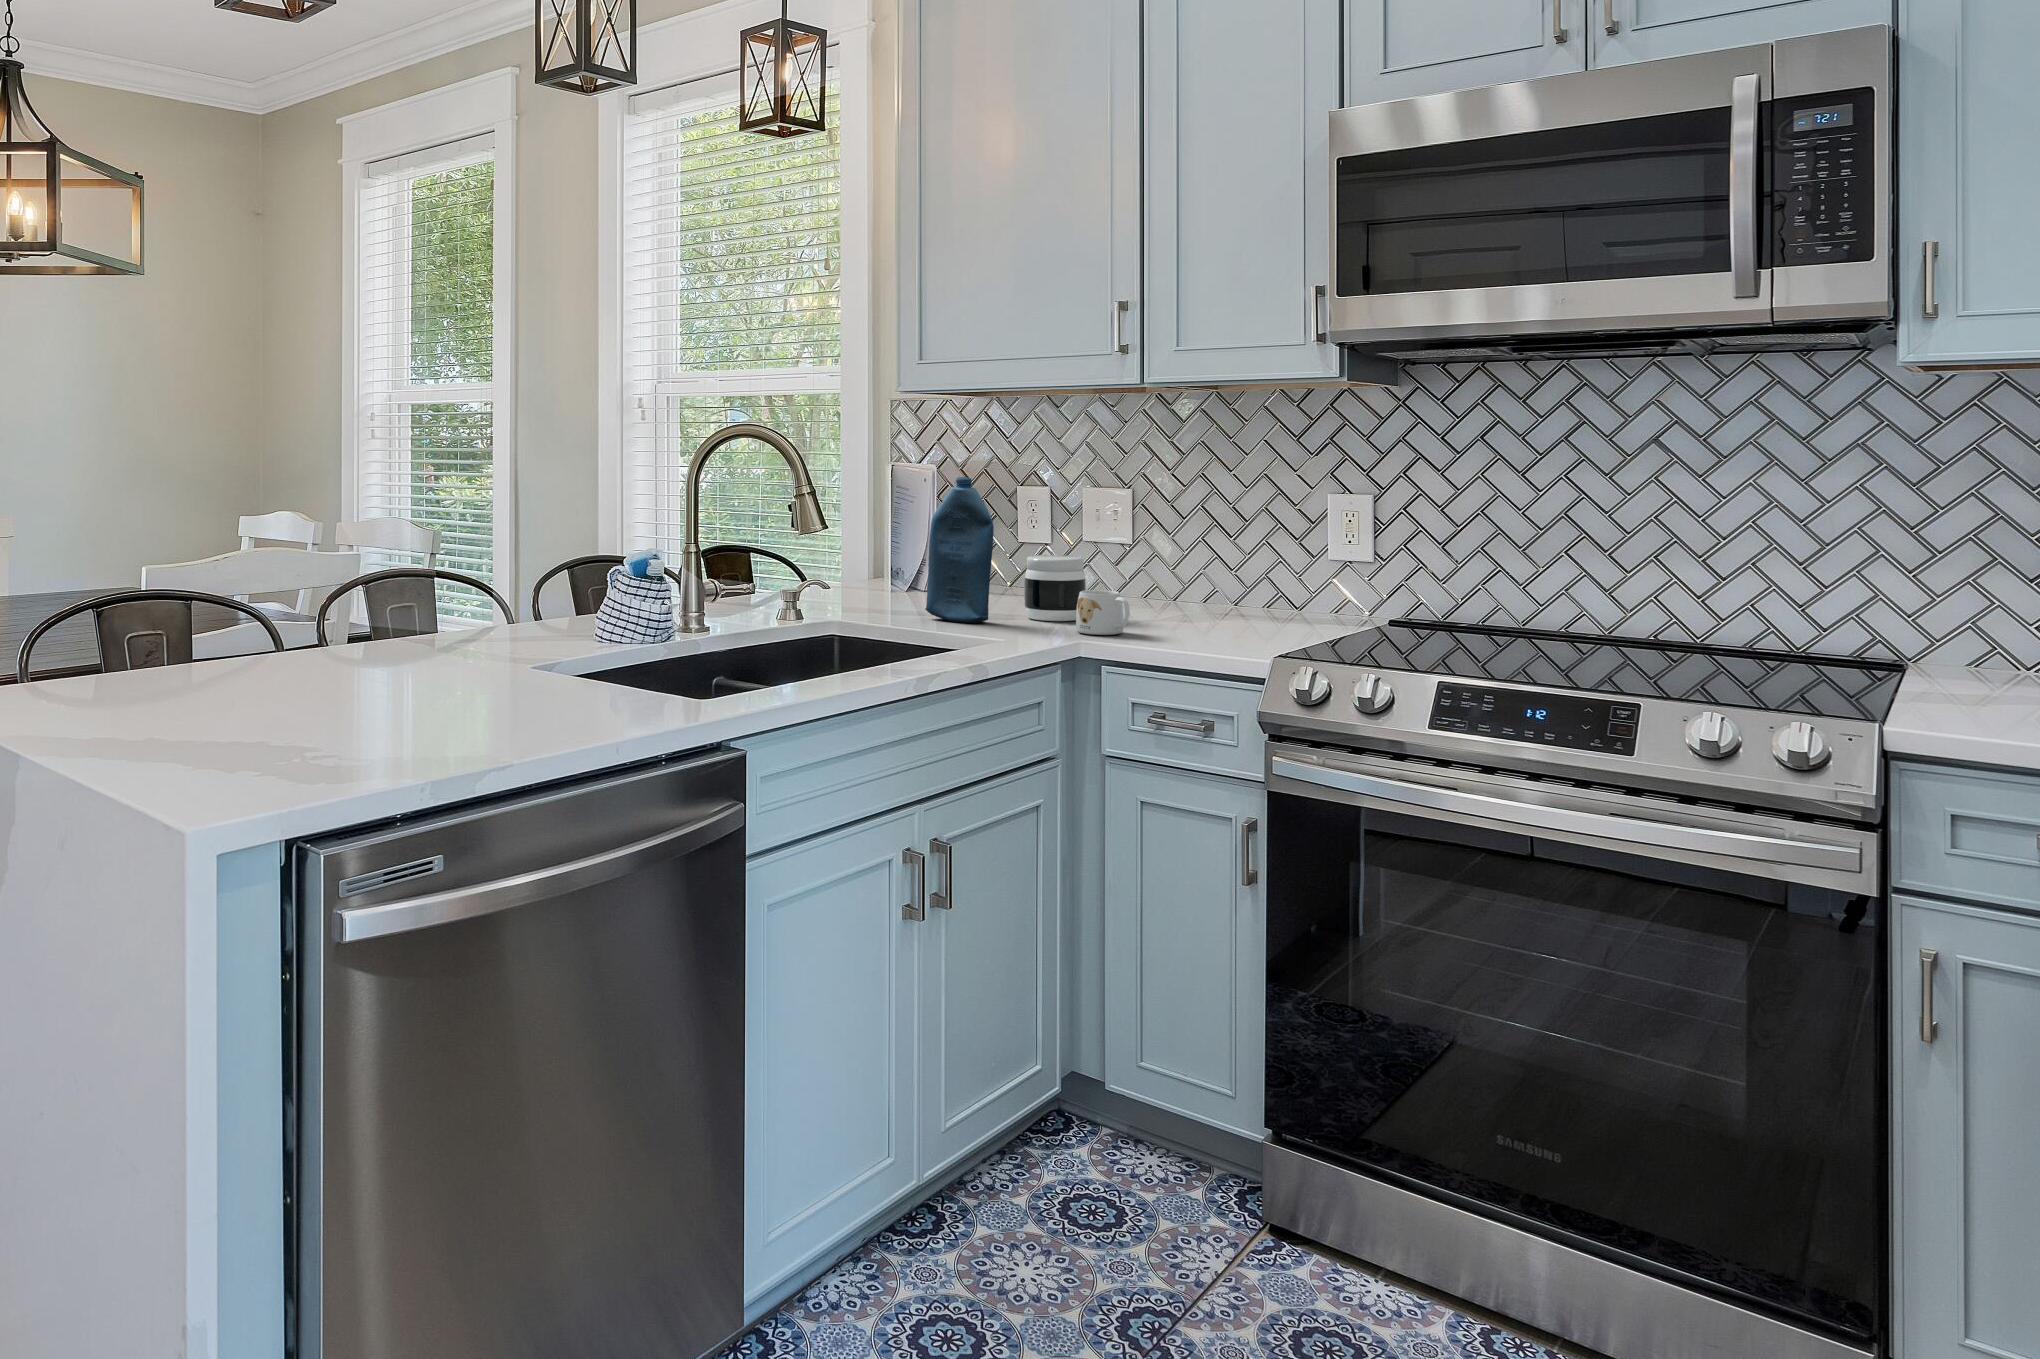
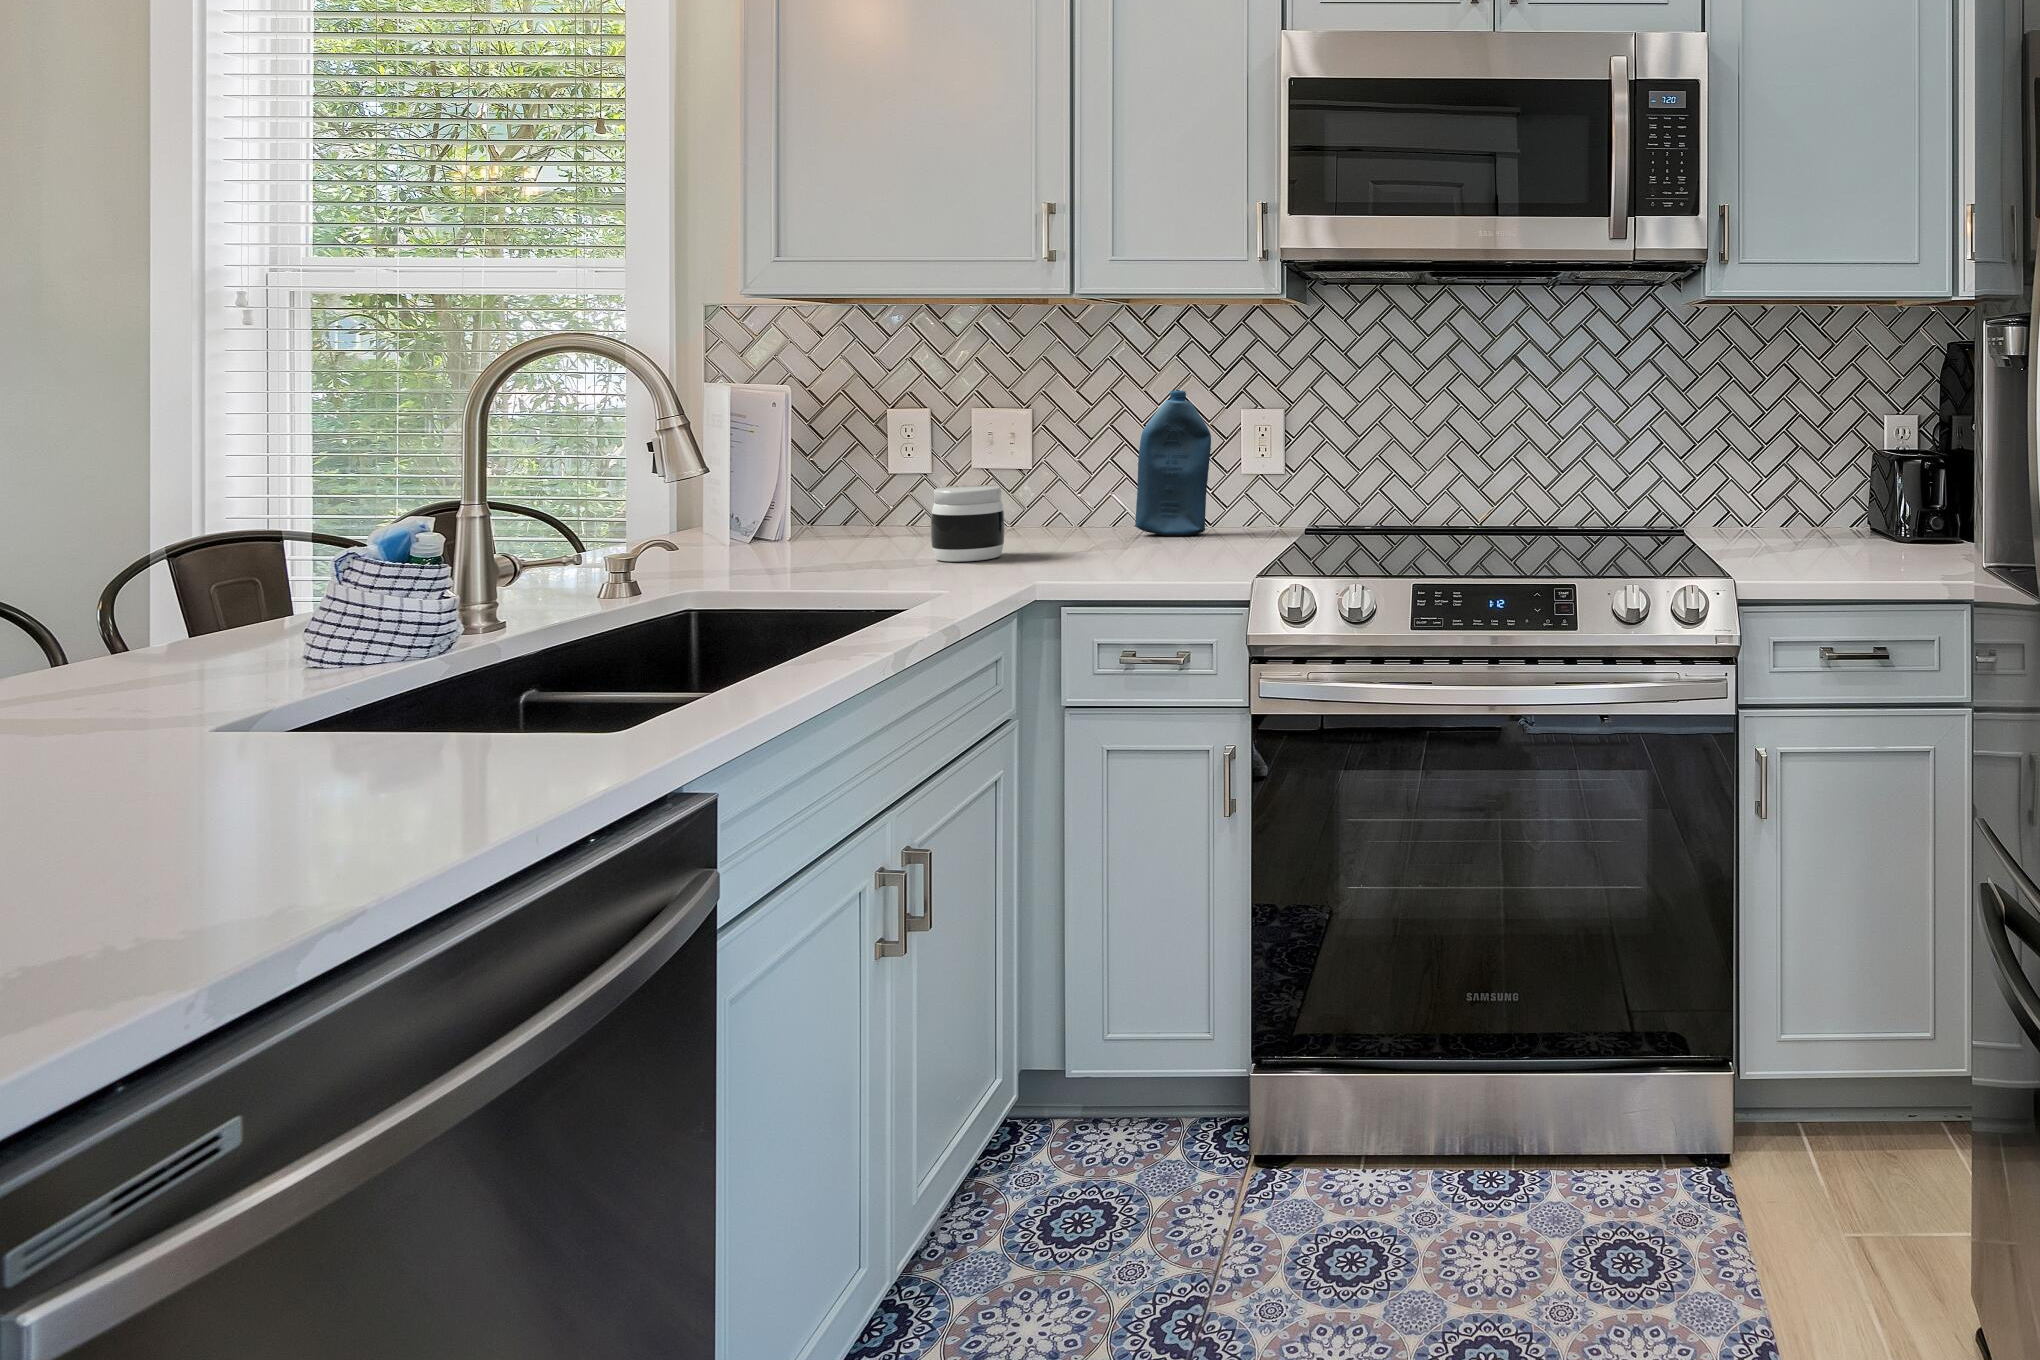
bottle: present [925,477,994,623] -> present [1135,390,1211,536]
mug: present [1076,590,1130,635] -> none [1012,521,1078,572]

